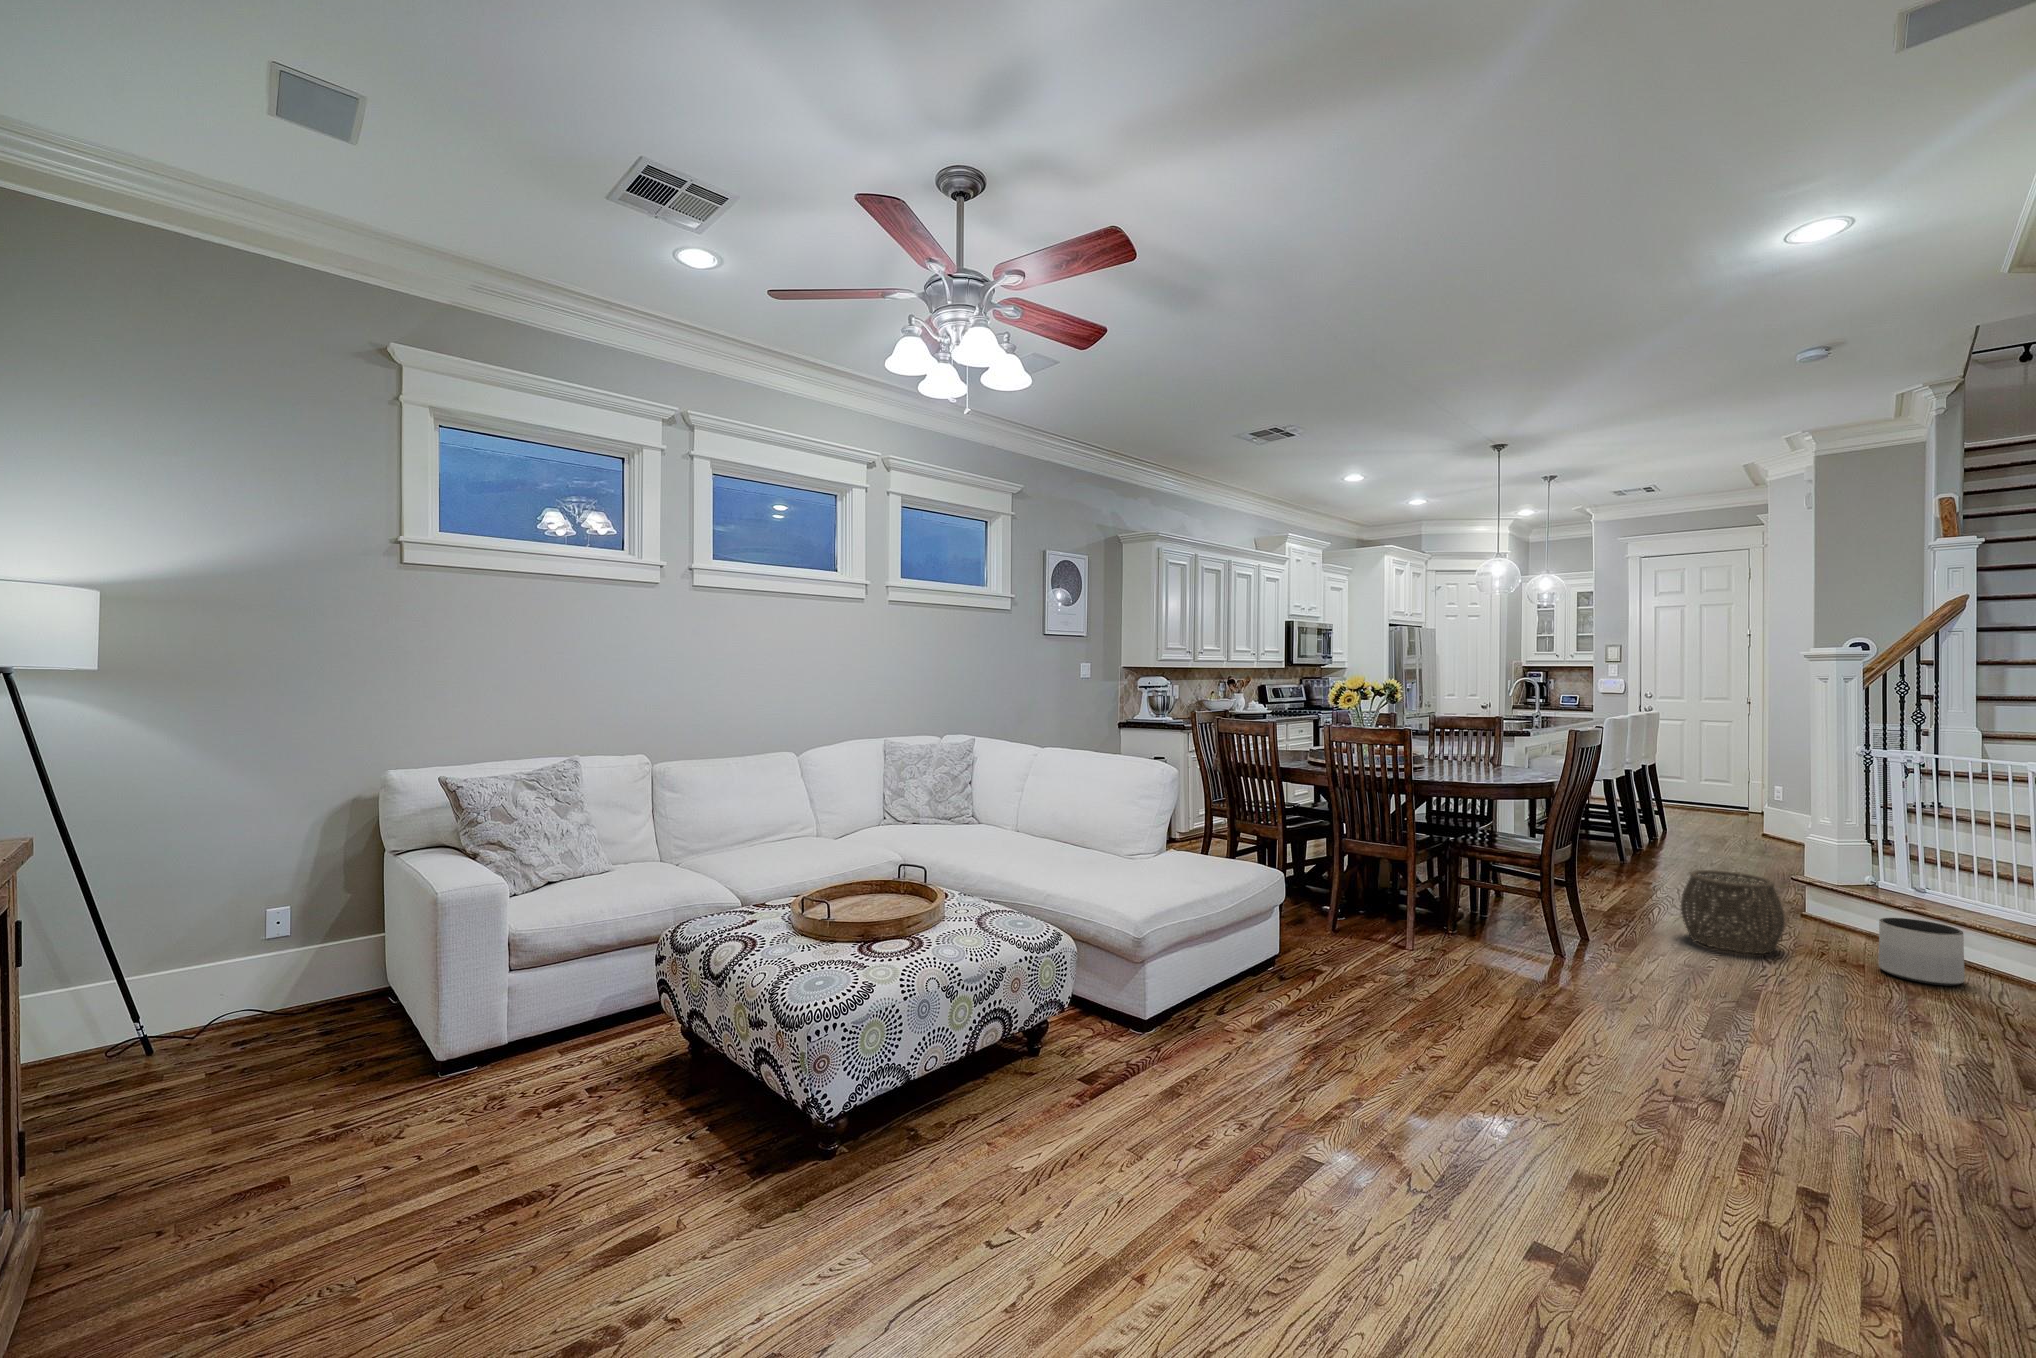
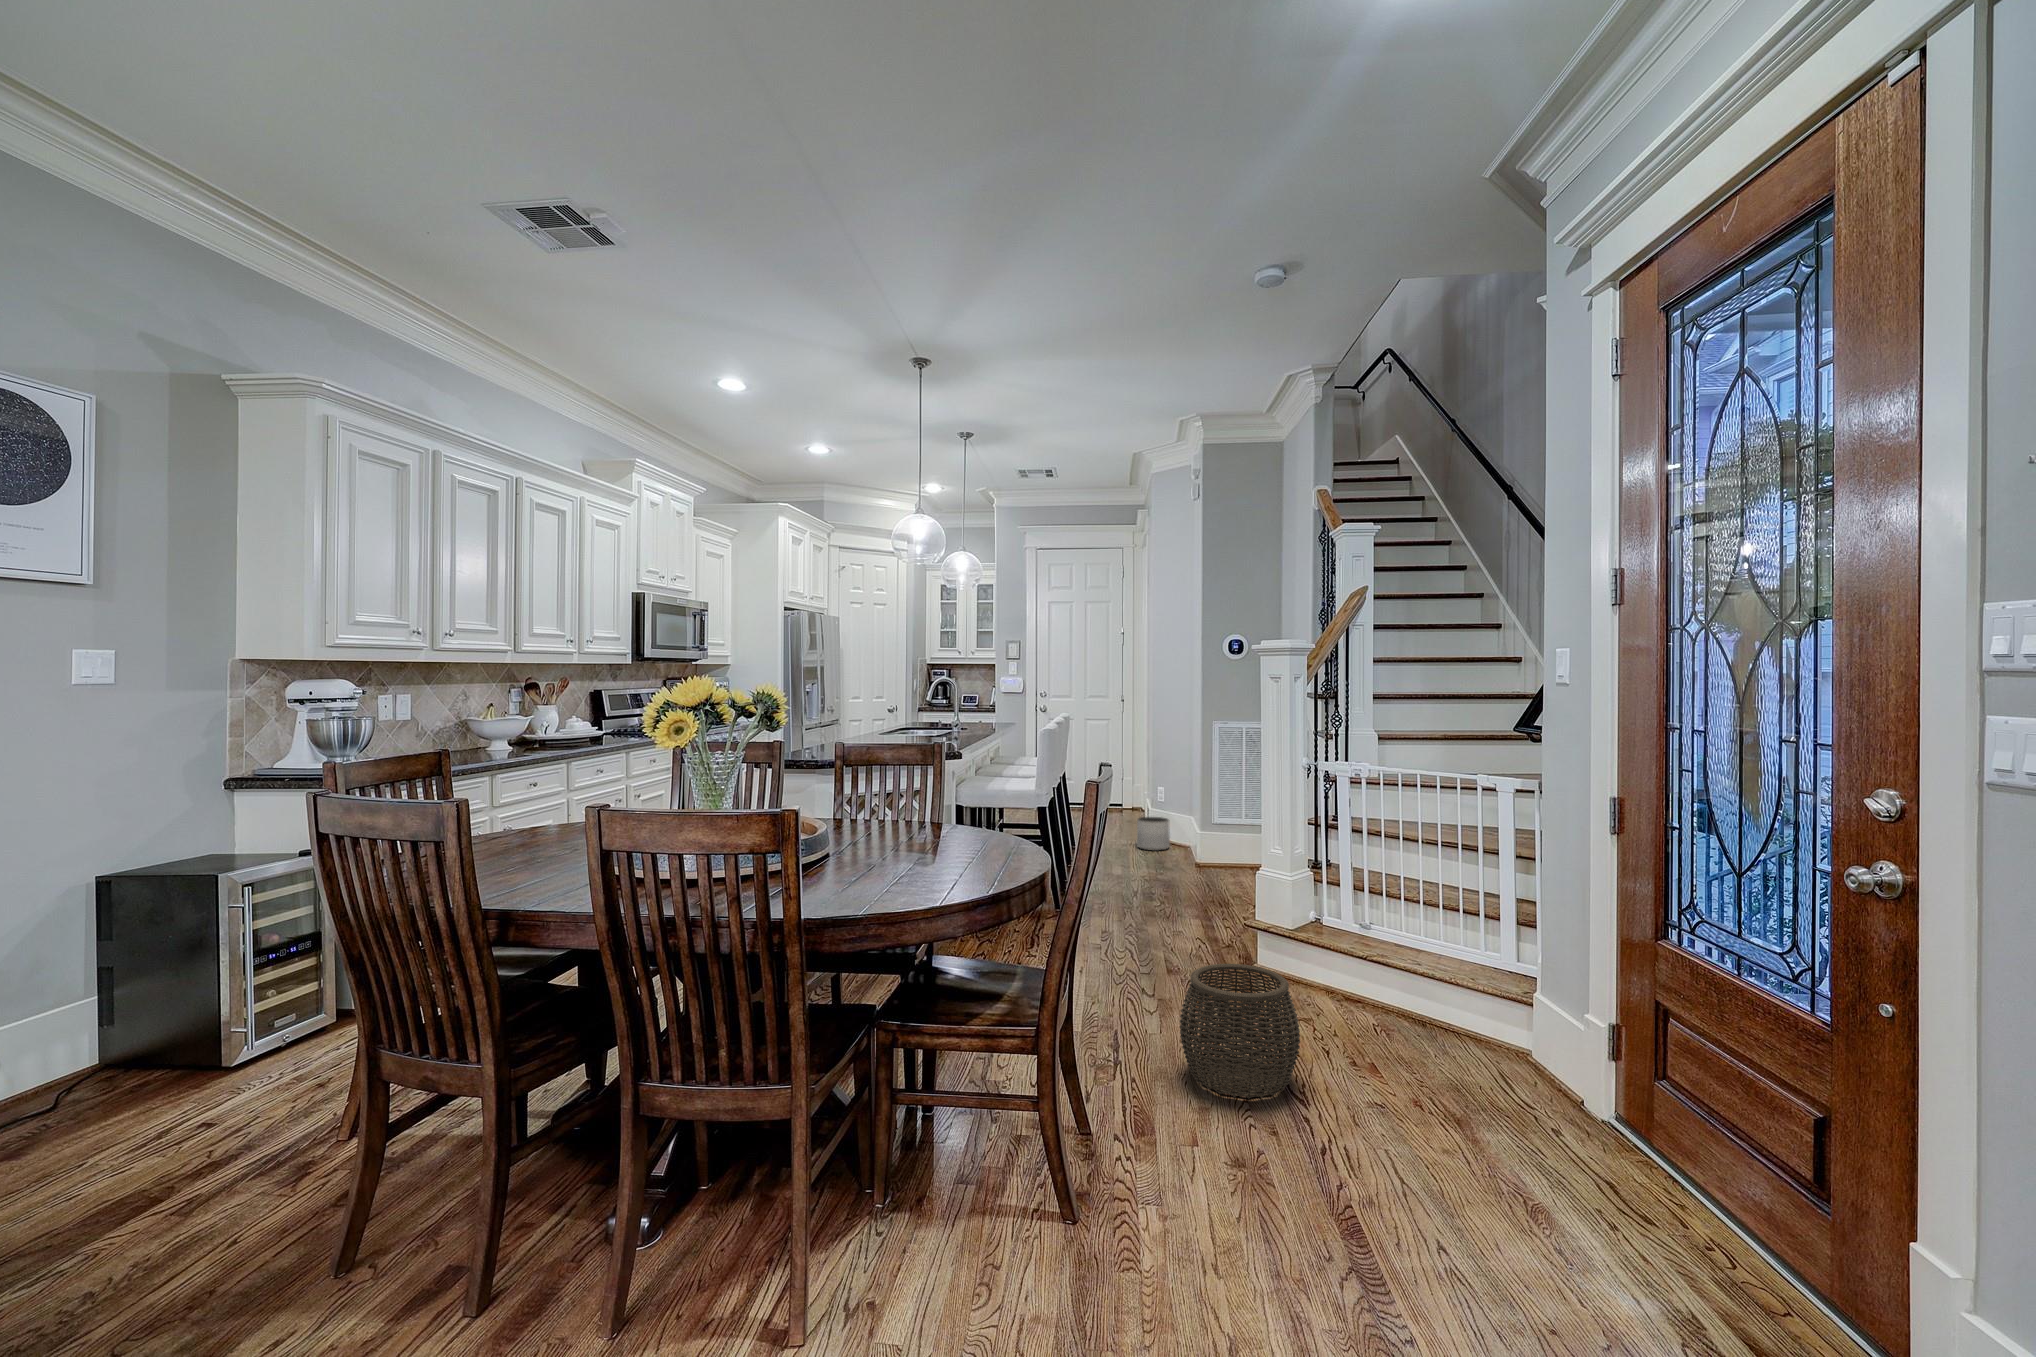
planter: present [1879,918,1965,986] -> present [1137,817,1170,851]

